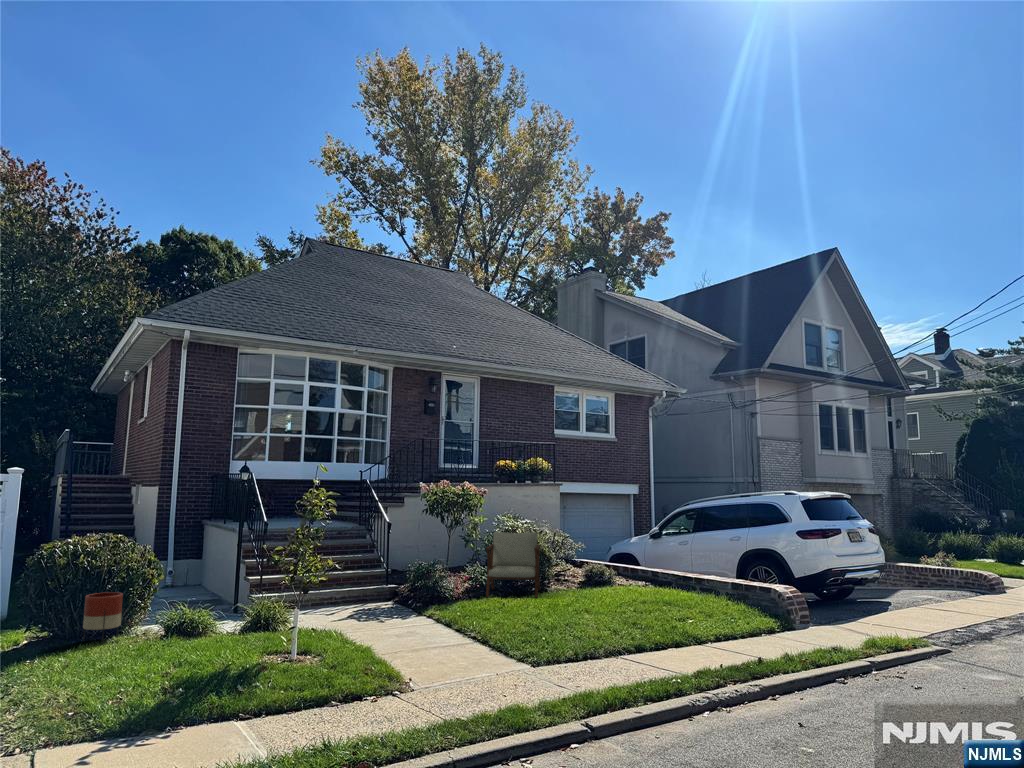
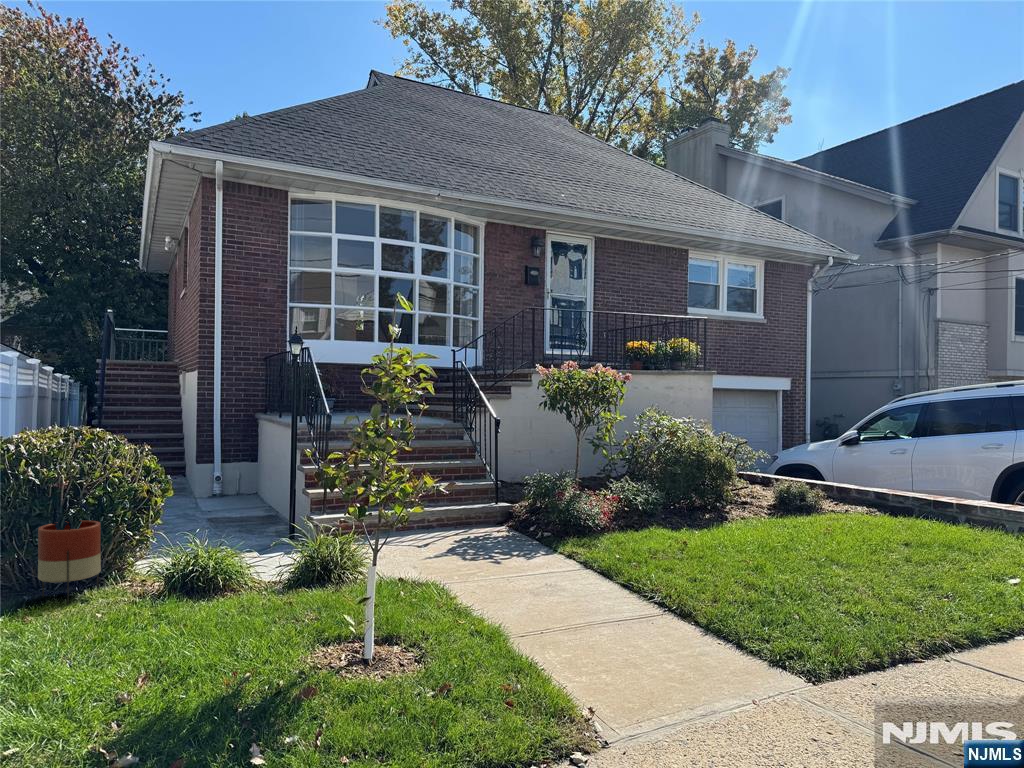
lounge chair: present [486,532,540,598] -> none [644,432,723,527]

